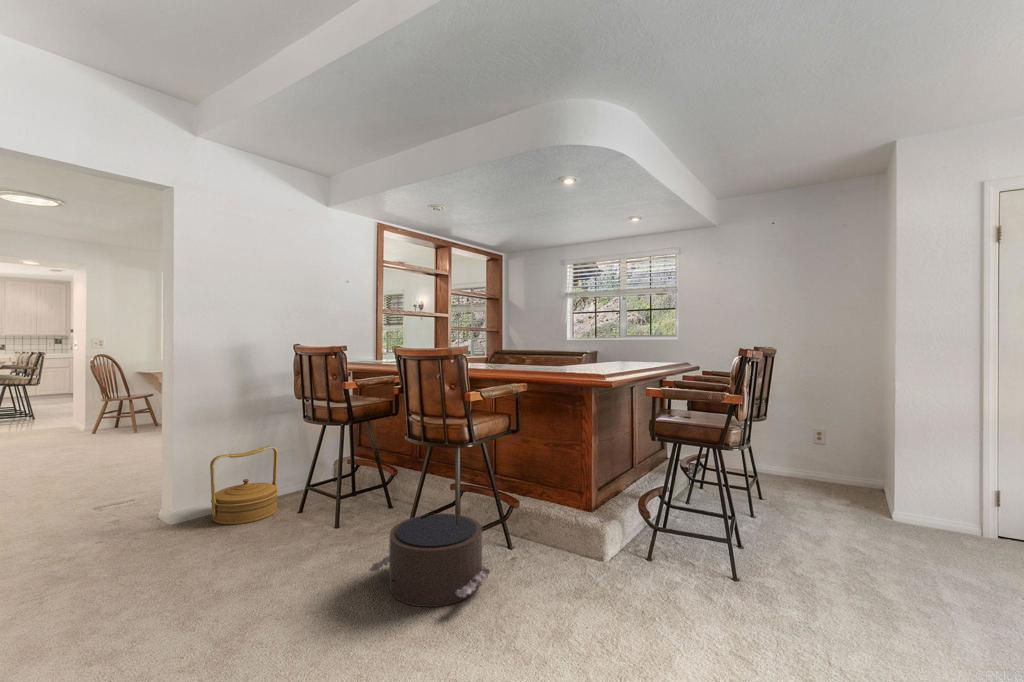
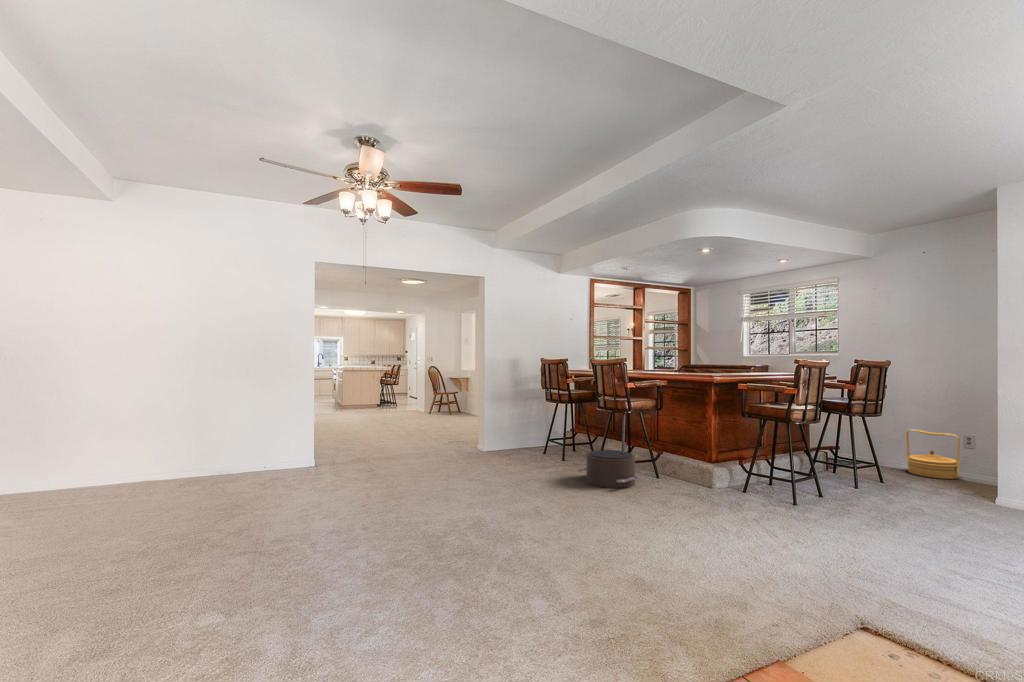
woven basket: present [210,446,279,524] -> present [906,429,960,479]

